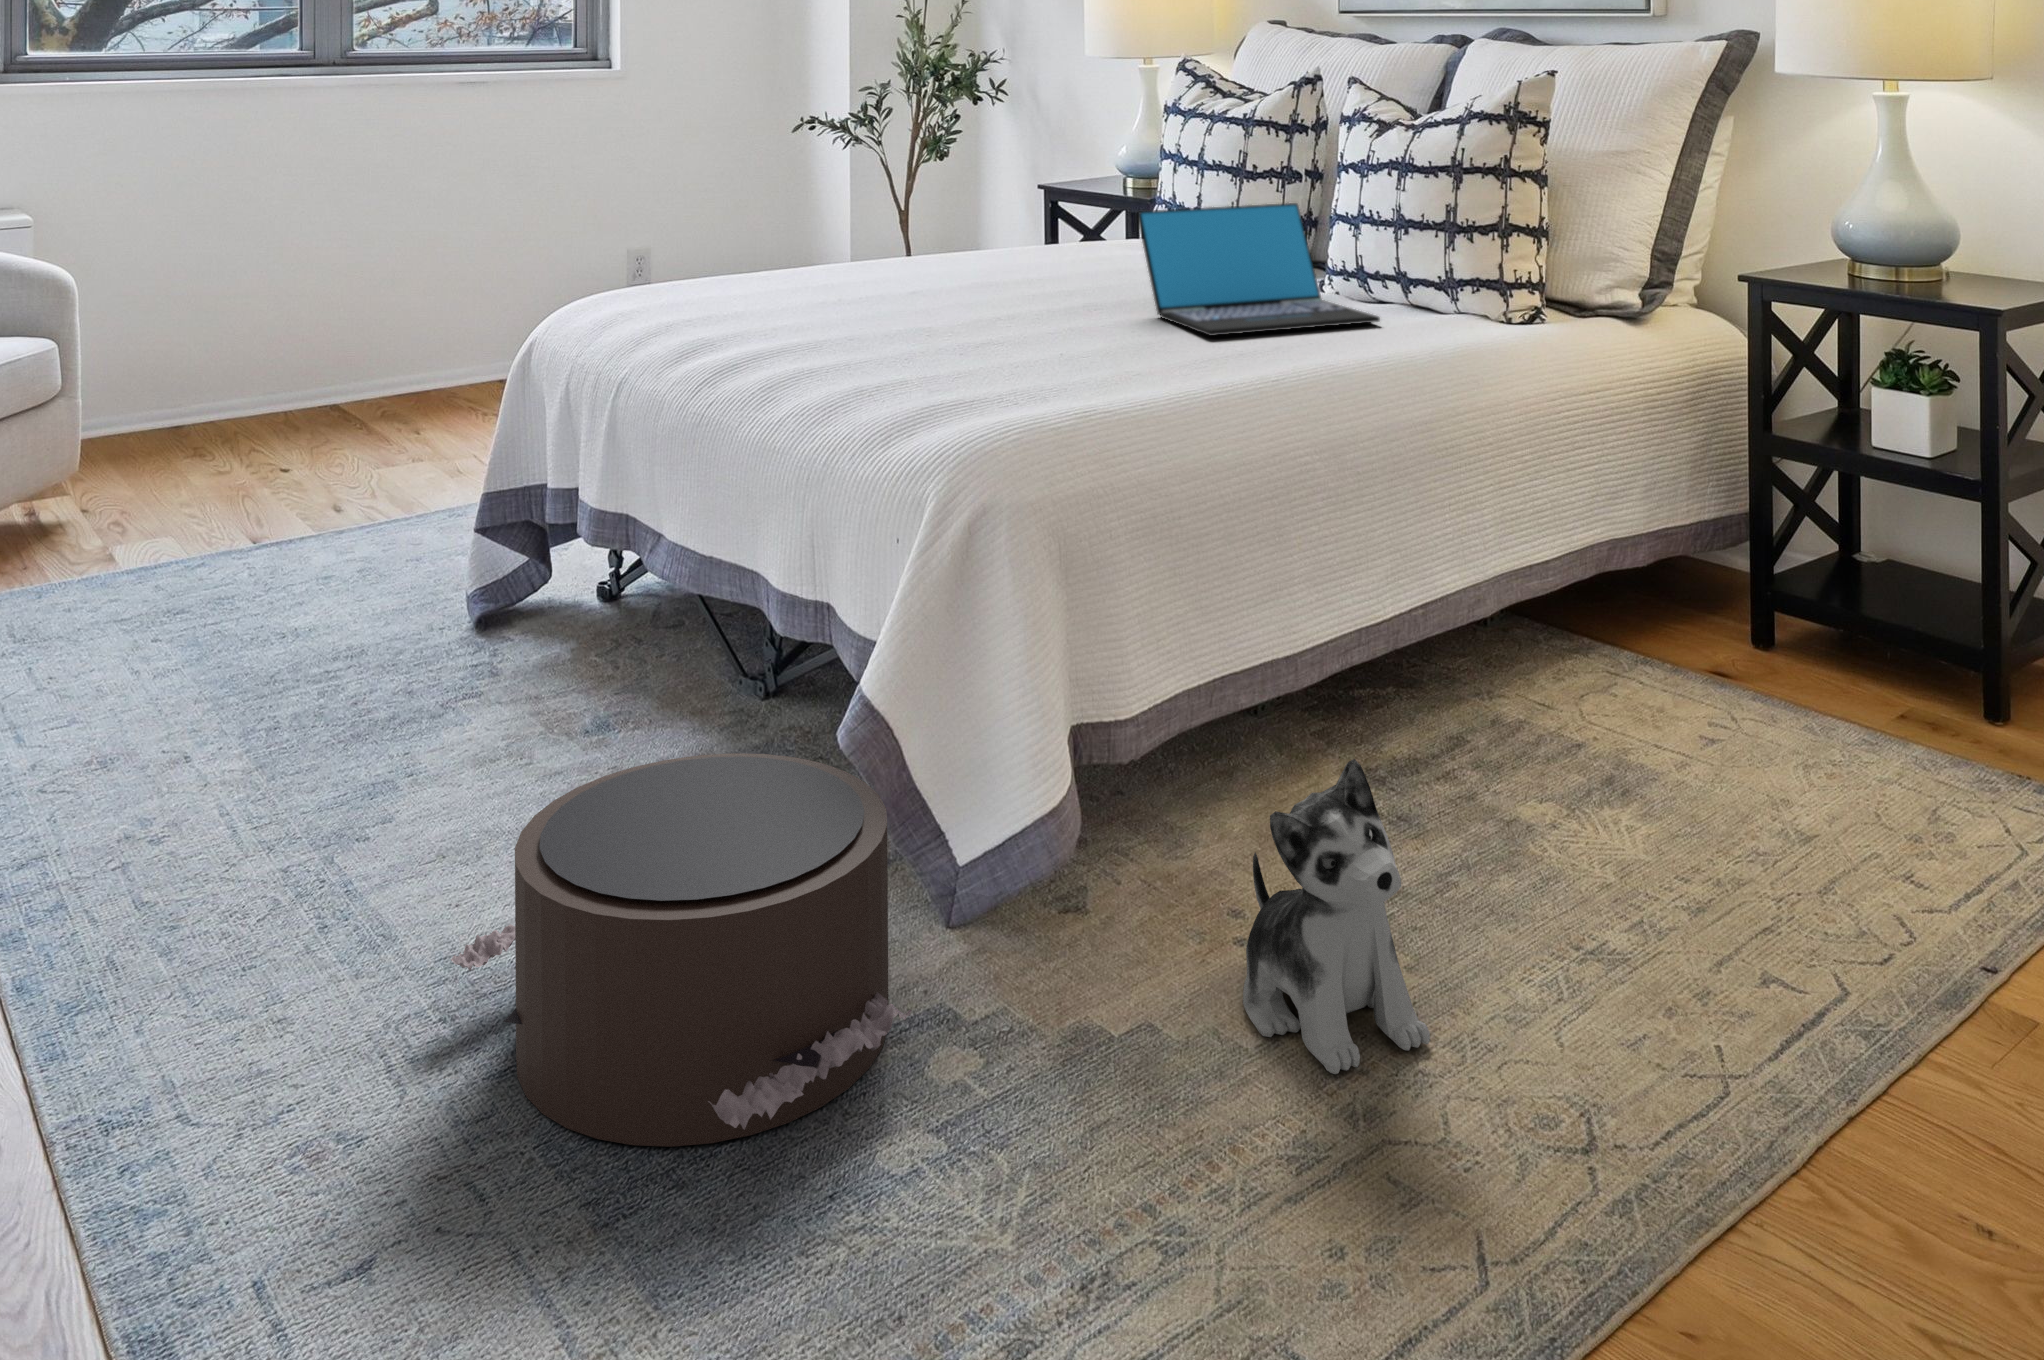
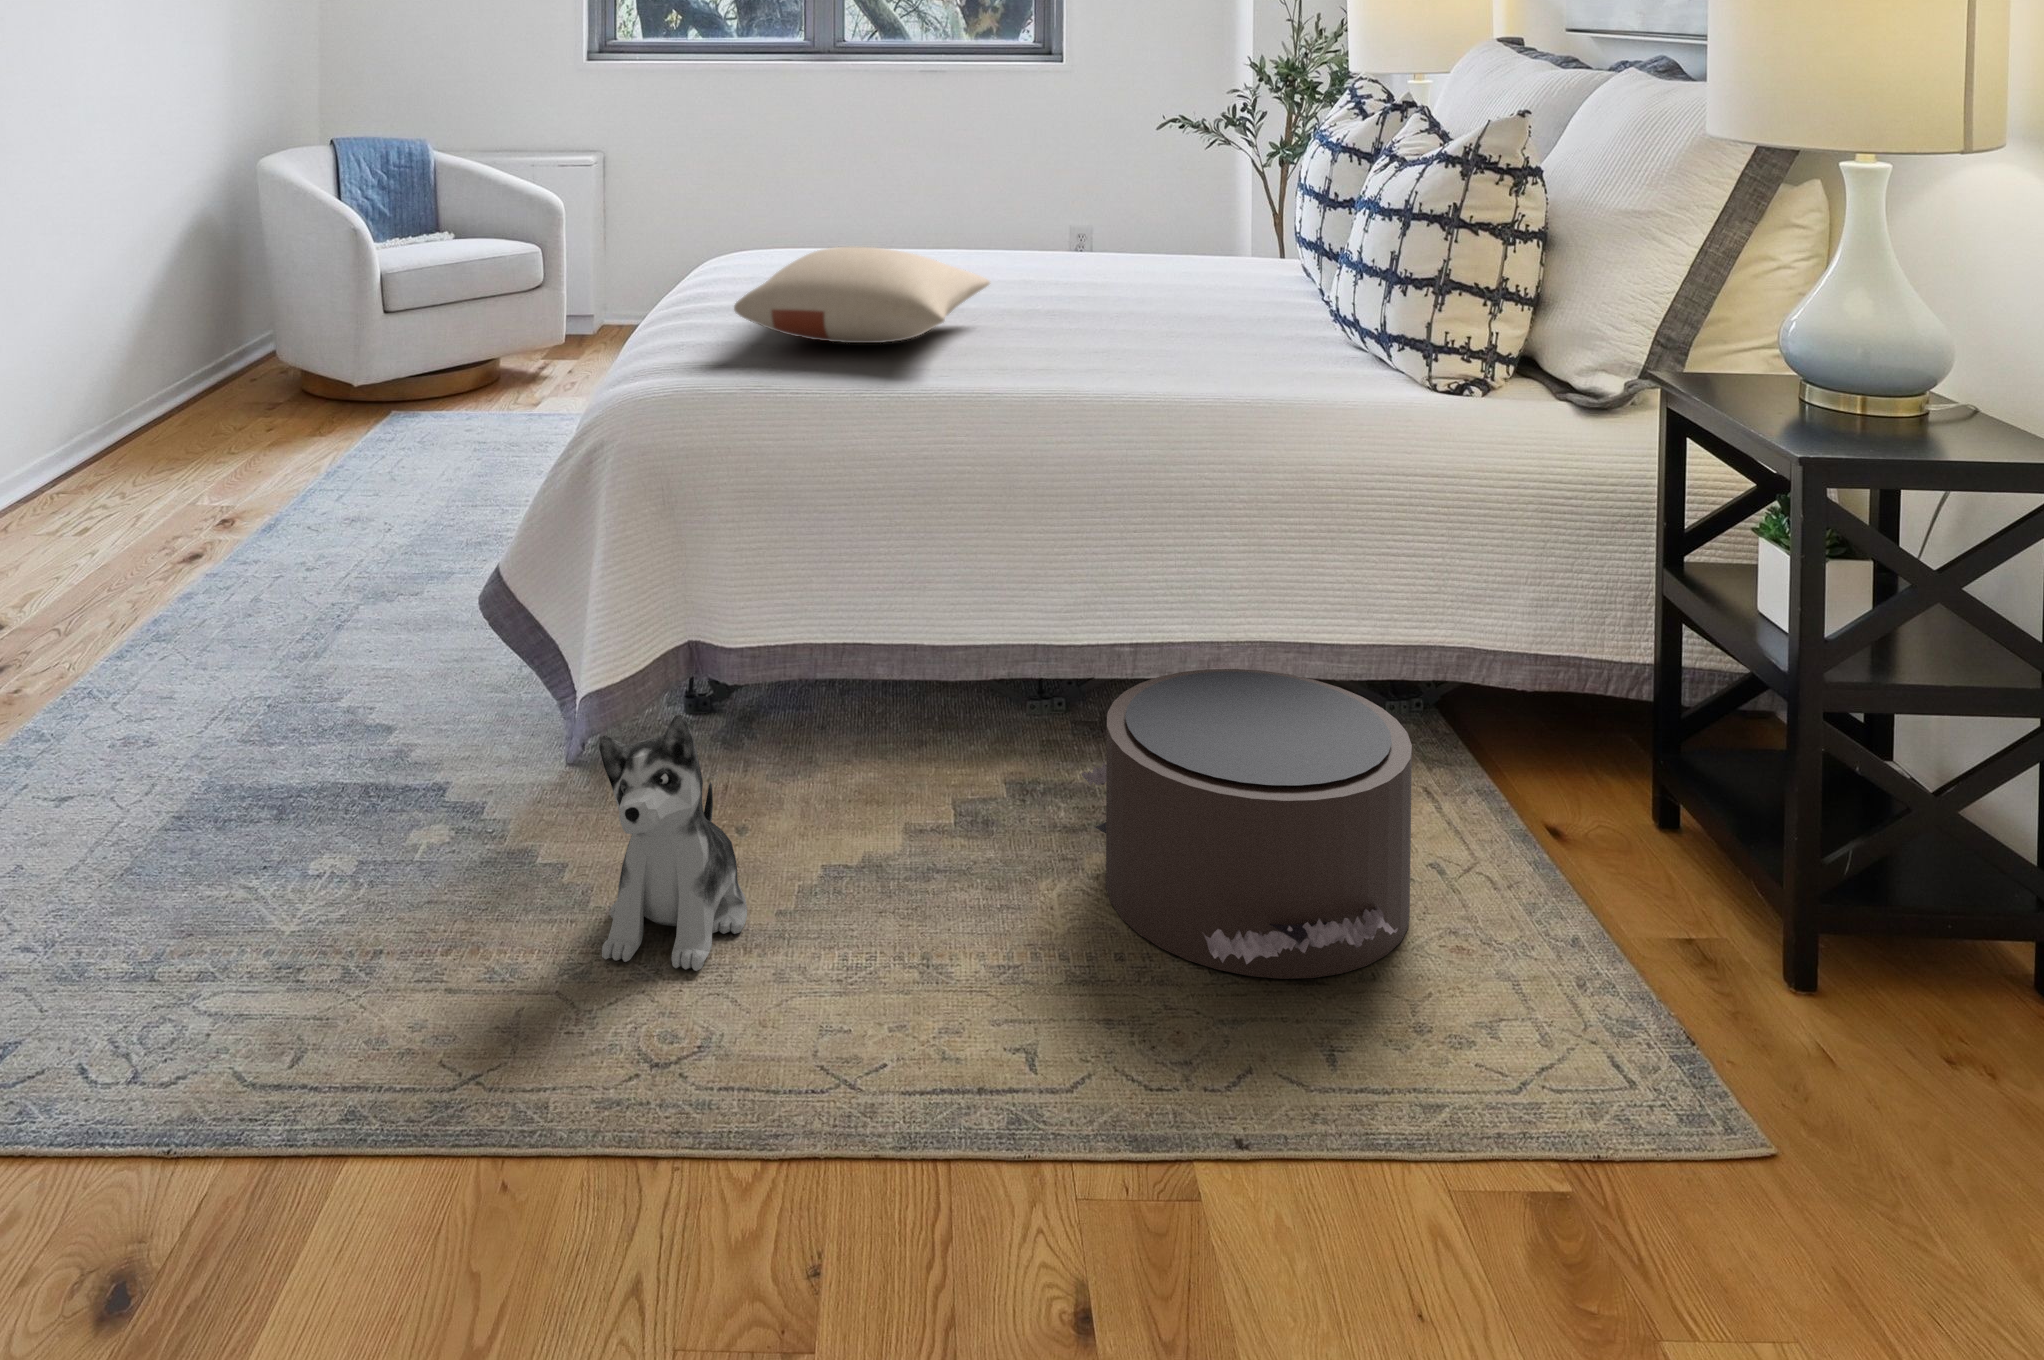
laptop: present [1137,203,1380,336] -> none [1082,227,1285,363]
pillow: none [832,251,1136,362] -> present [734,246,990,343]
pouf: present [451,753,911,1147] -> present [1082,669,1412,979]

